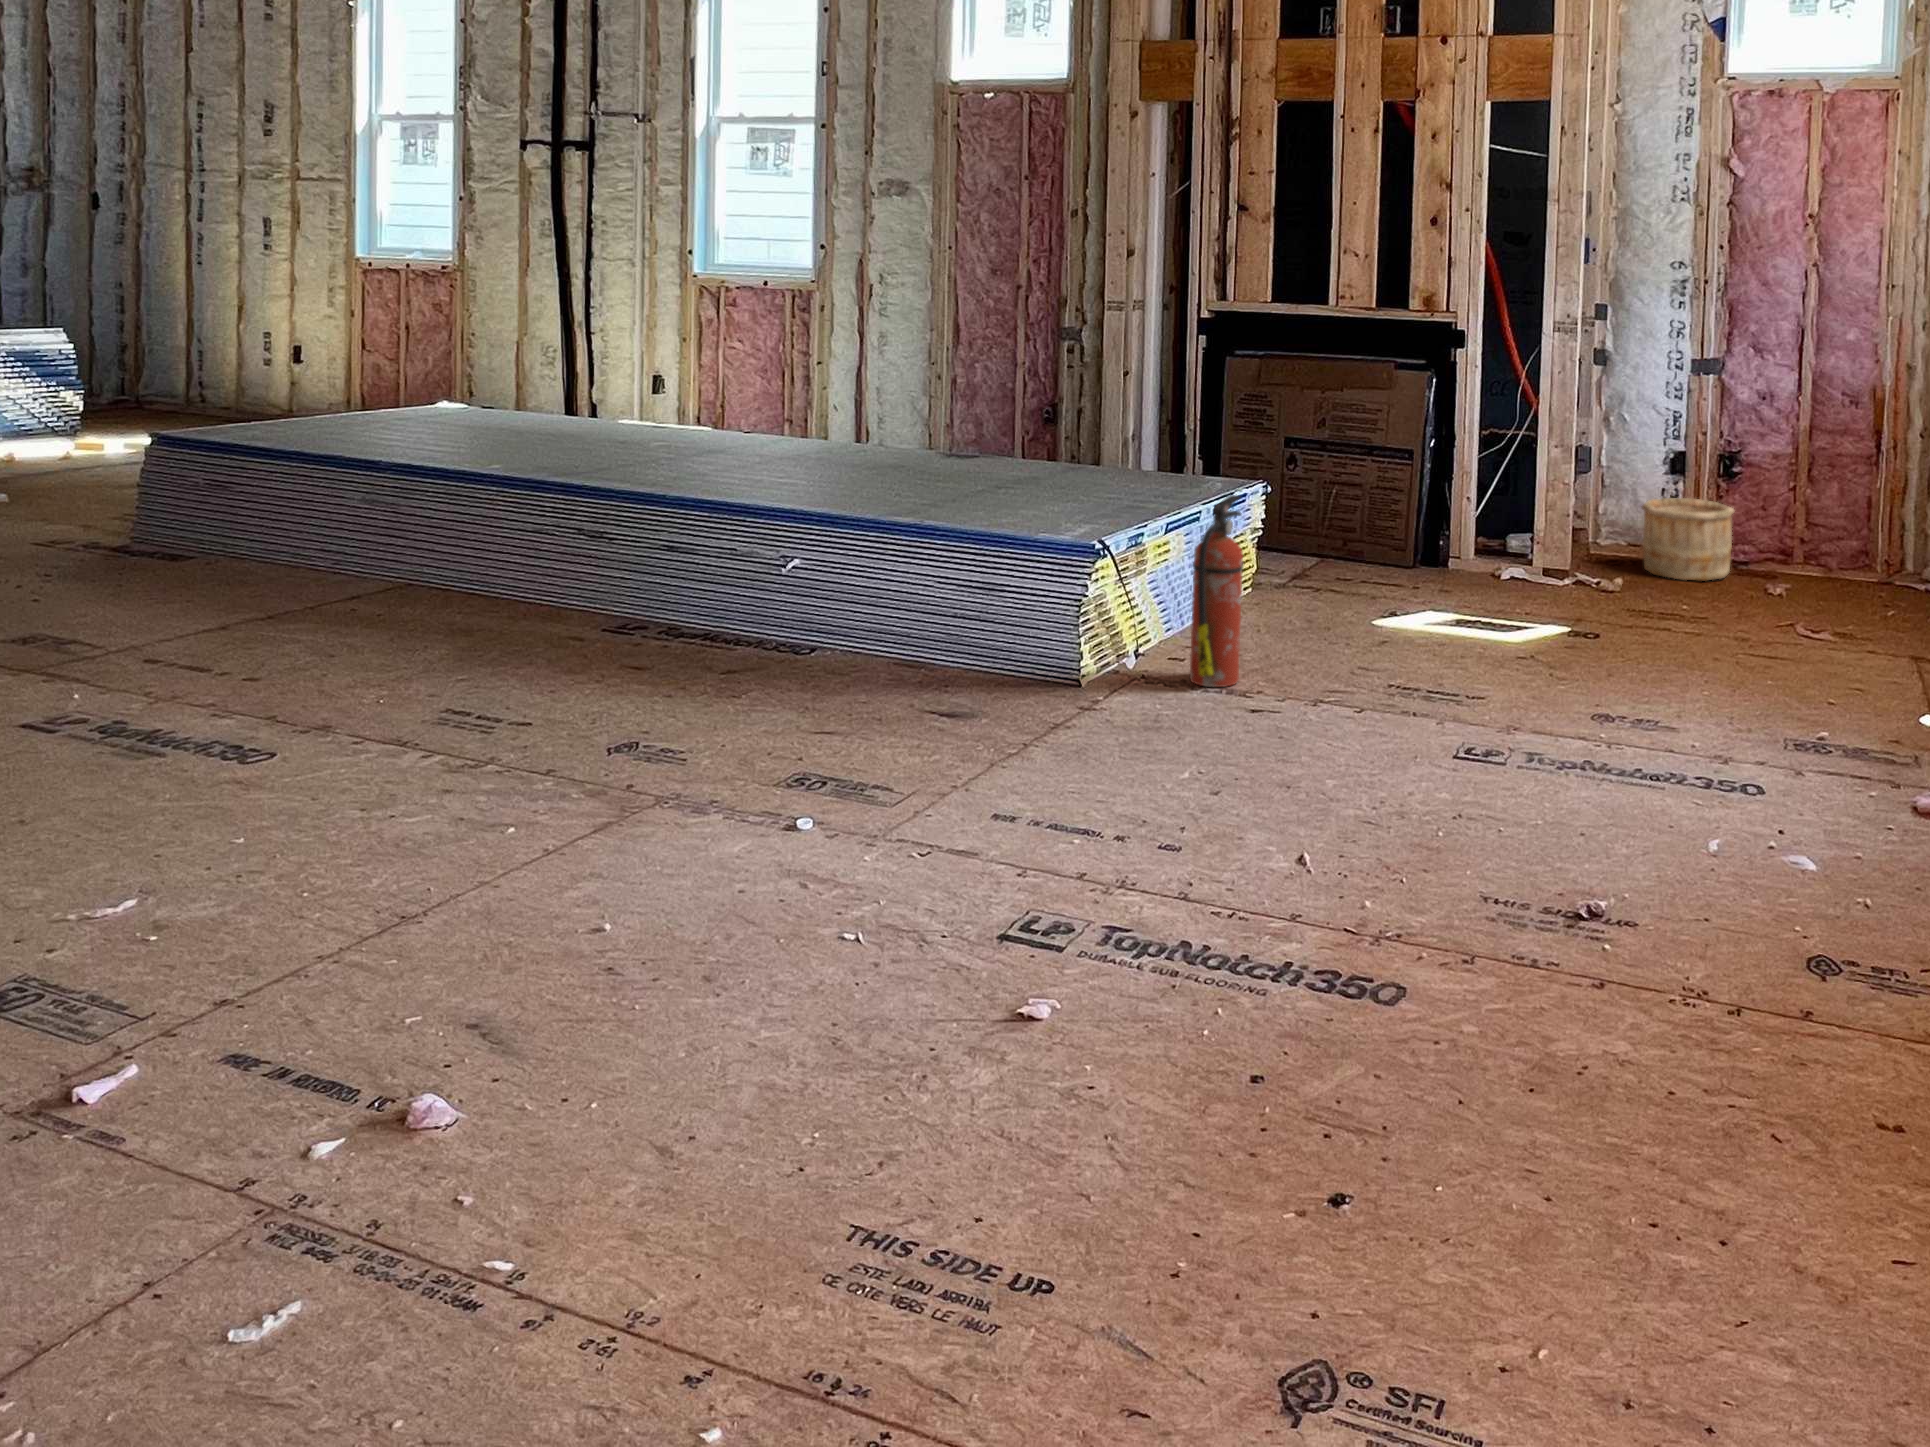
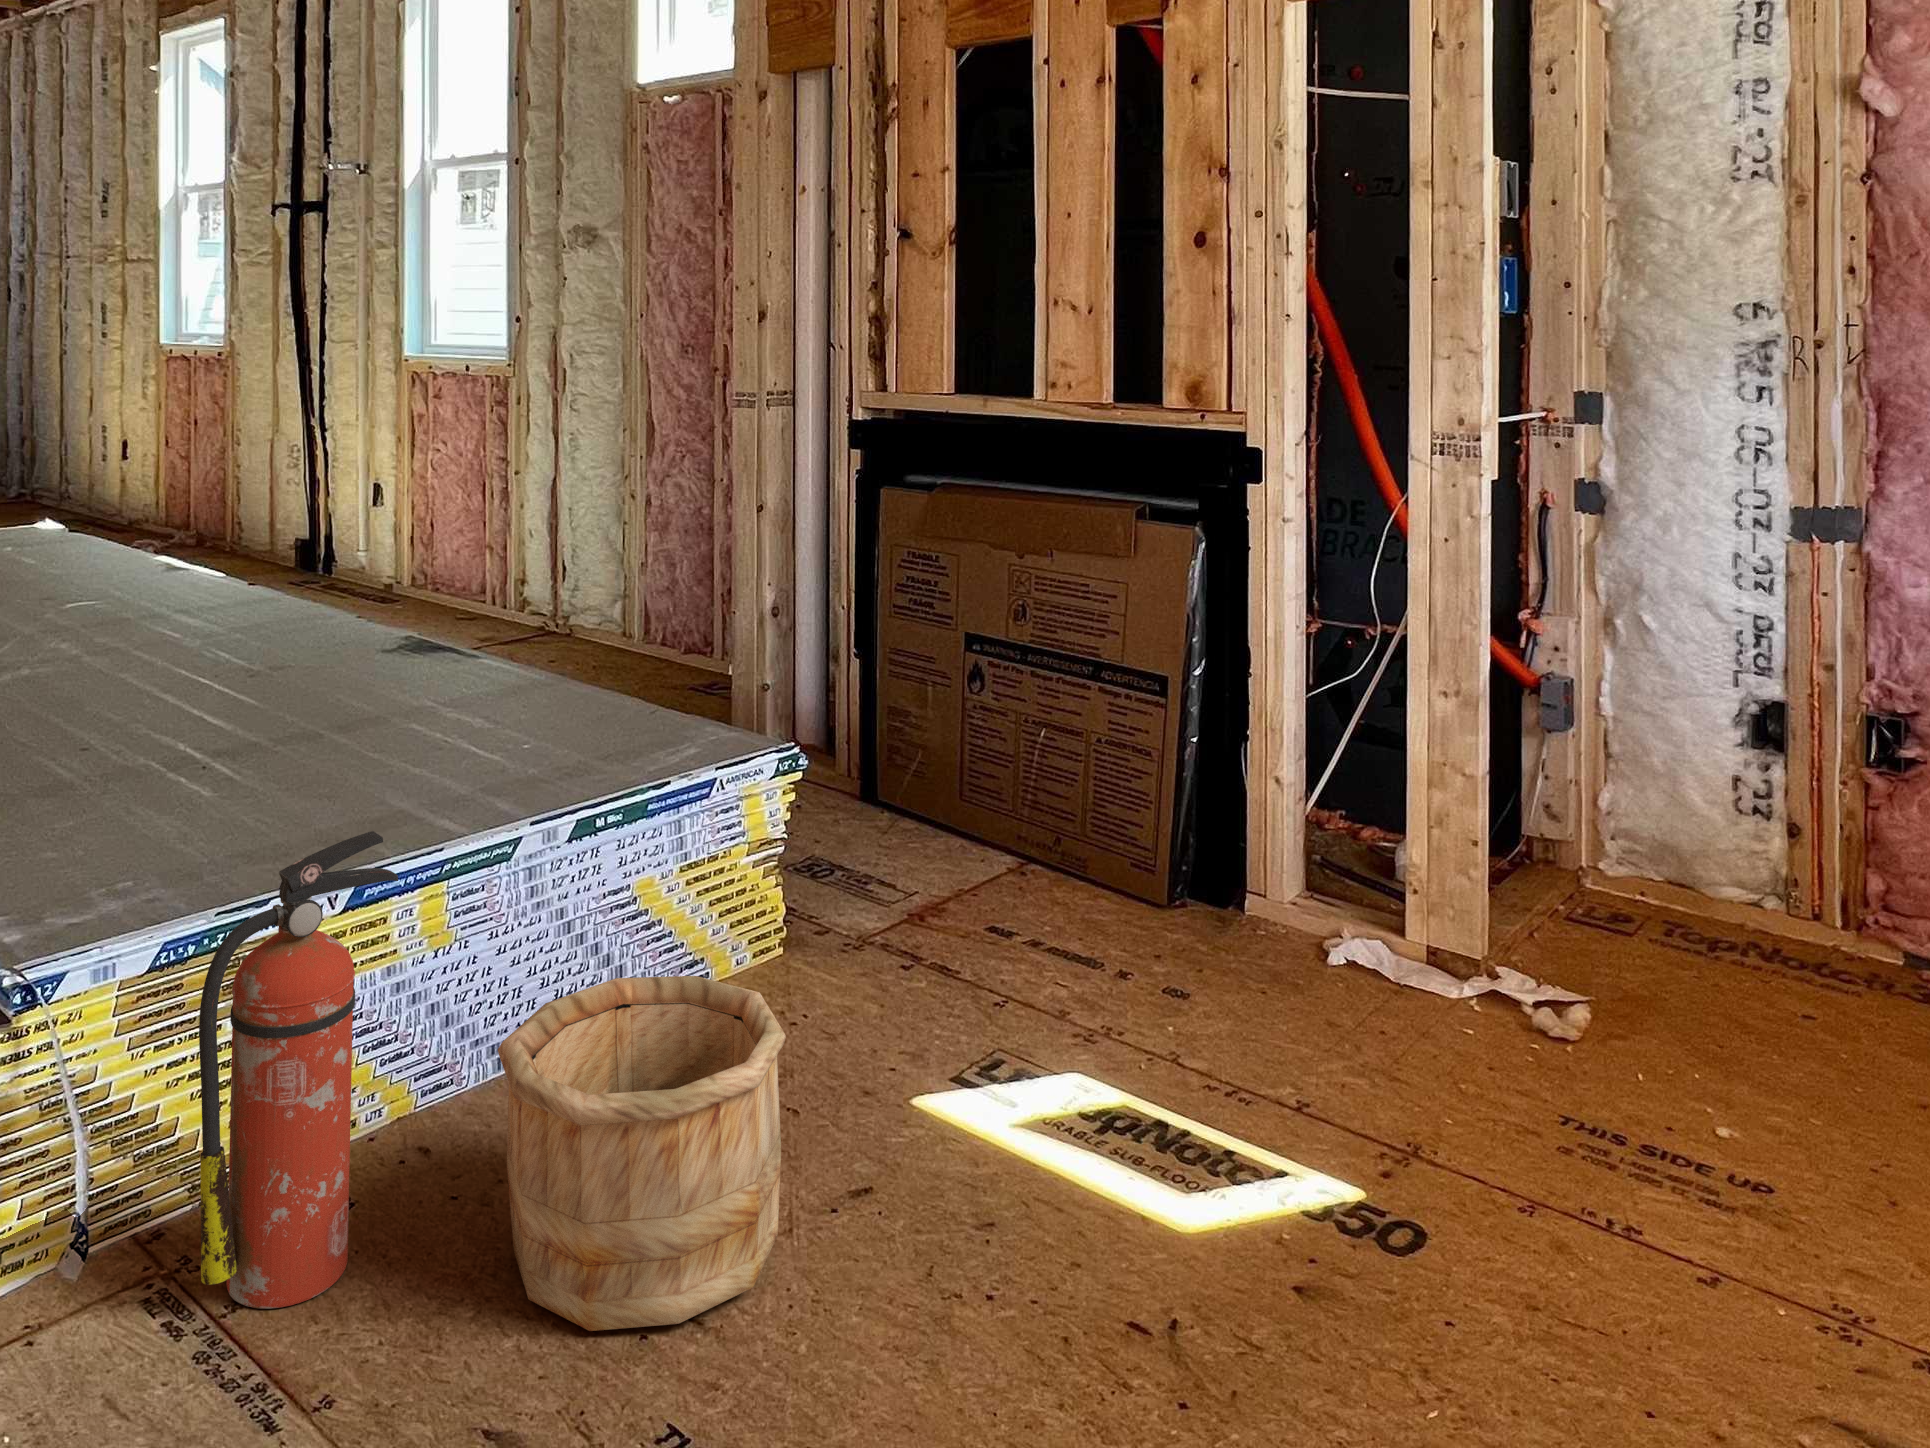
wooden bucket: present [1642,498,1734,581] -> present [498,976,786,1331]

